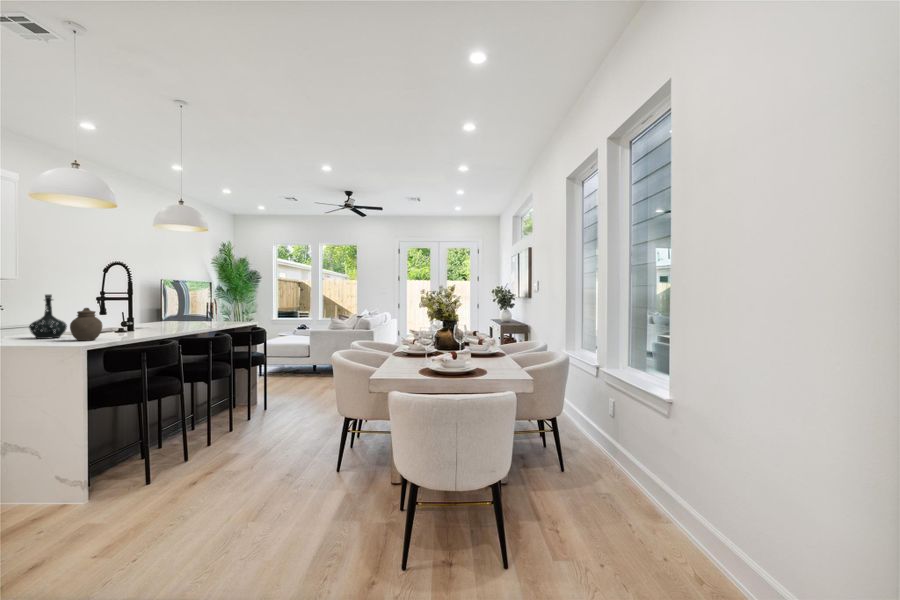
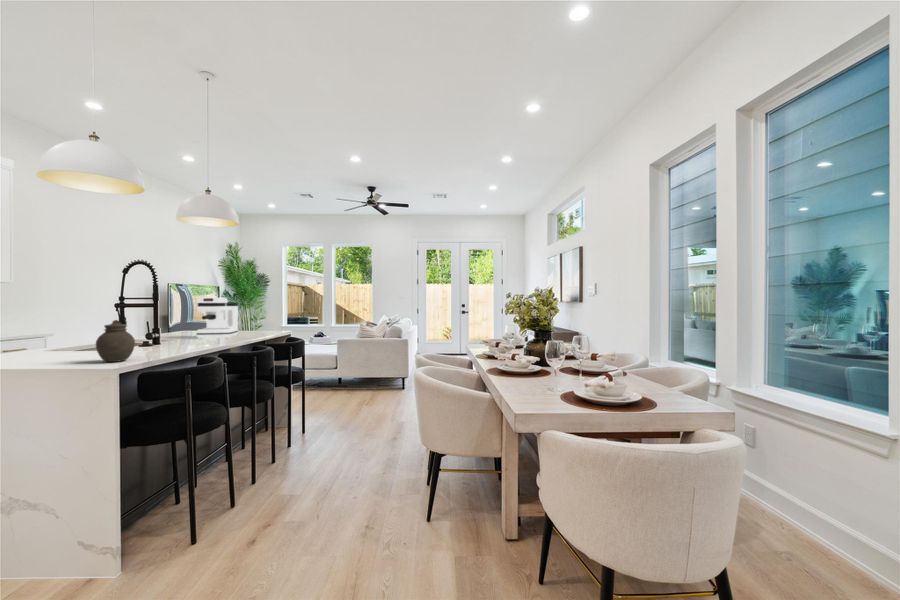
coffee maker: none [171,291,209,326] -> present [196,298,238,339]
bottle: present [29,295,67,339] -> none [41,304,87,359]

